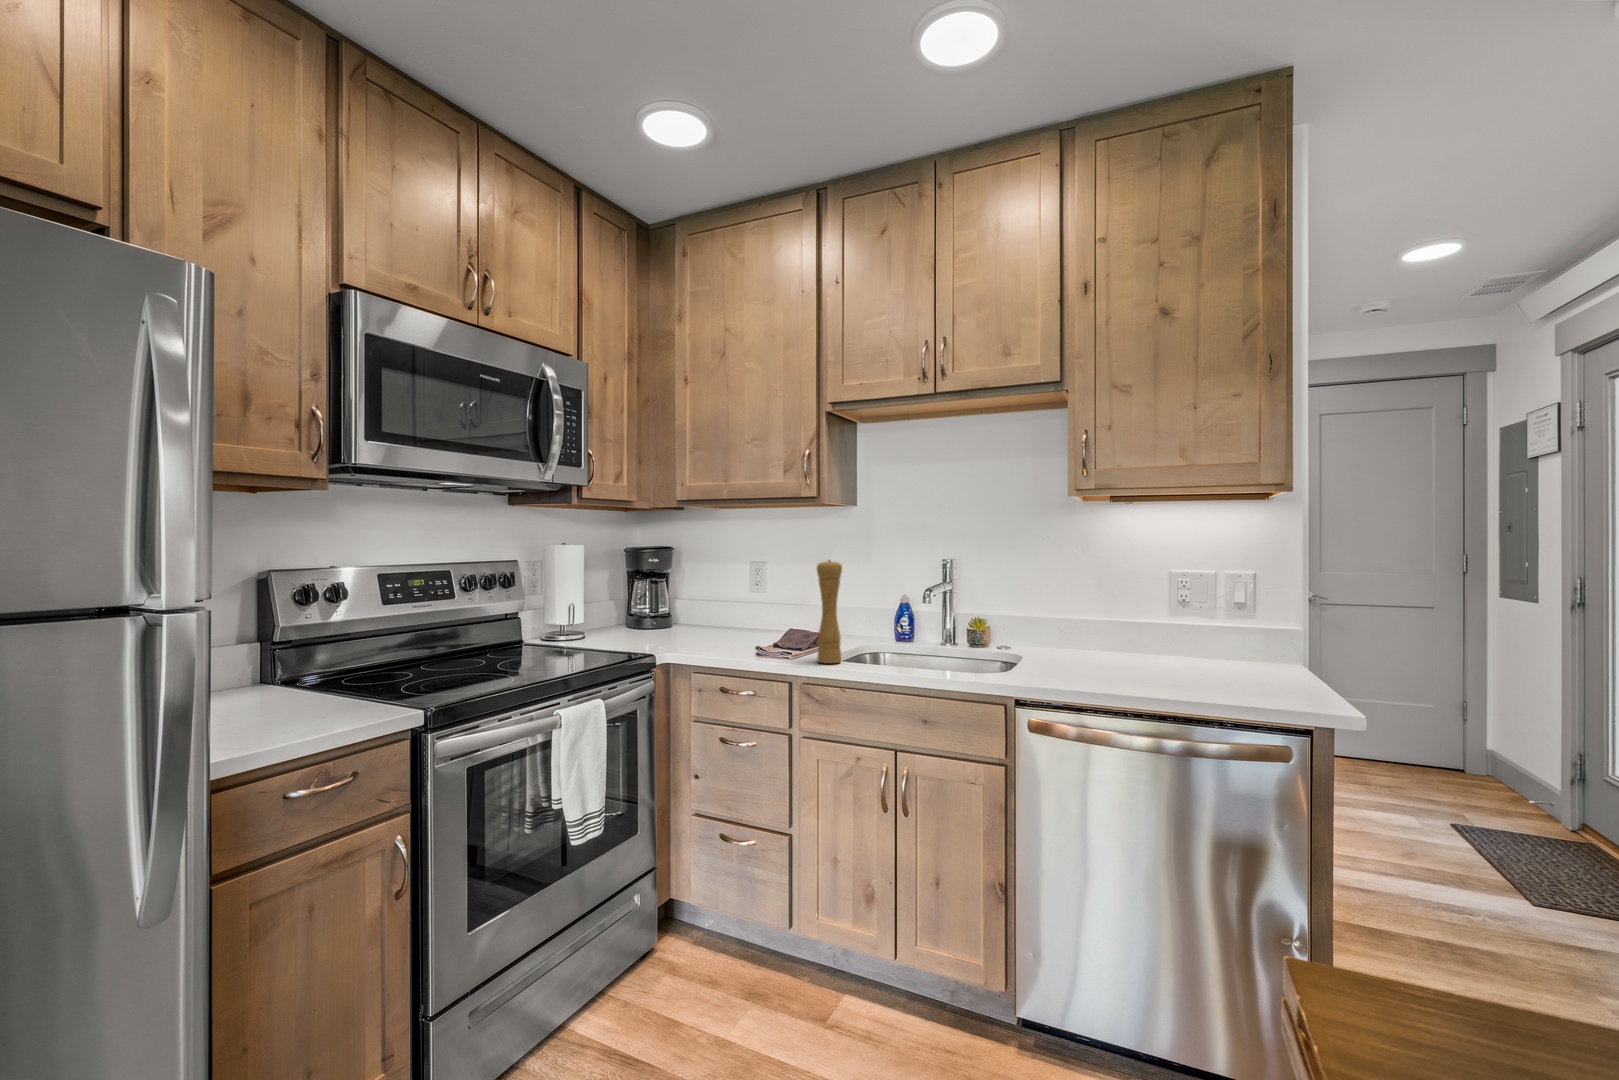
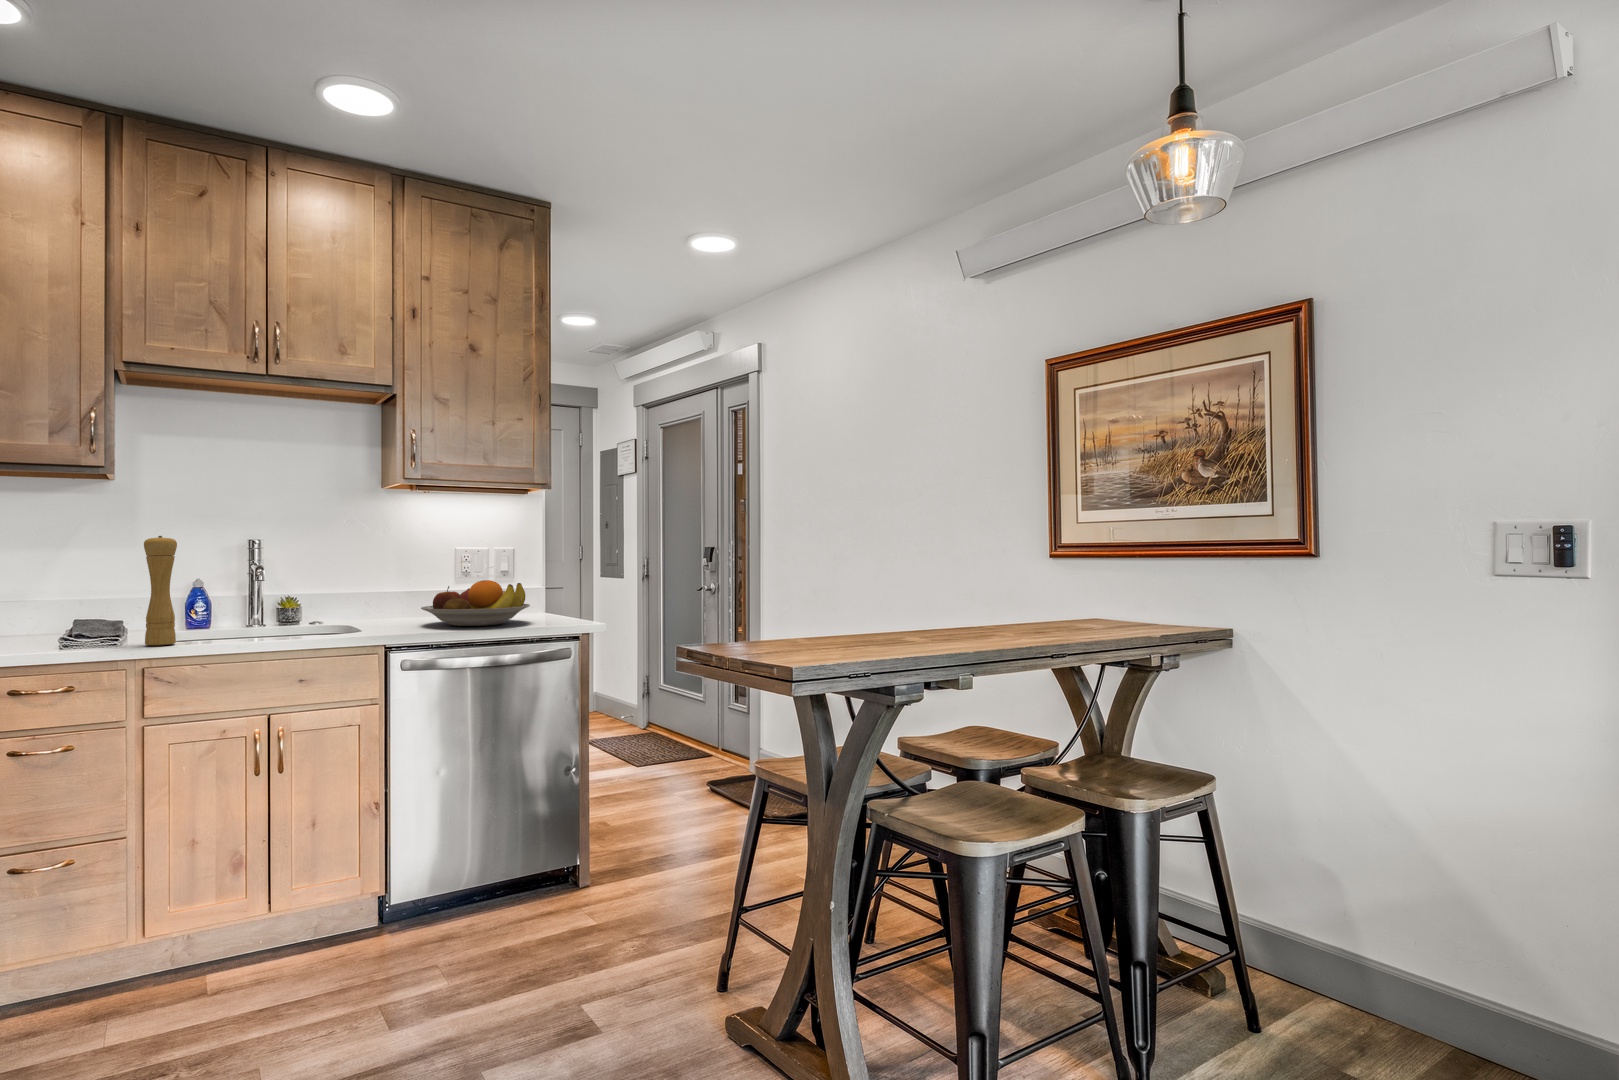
fruit bowl: none [1089,622,1242,685] -> present [421,580,530,626]

